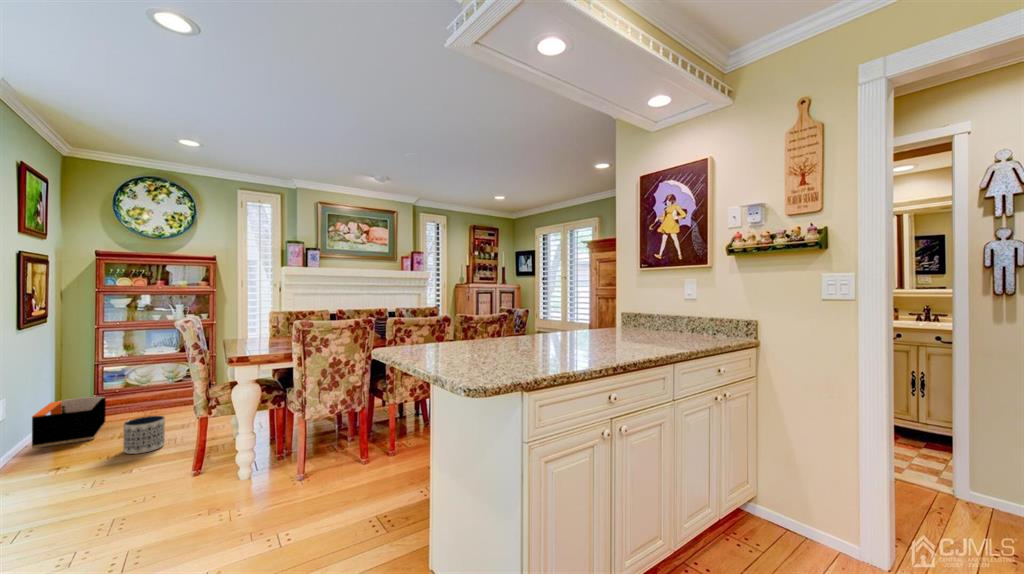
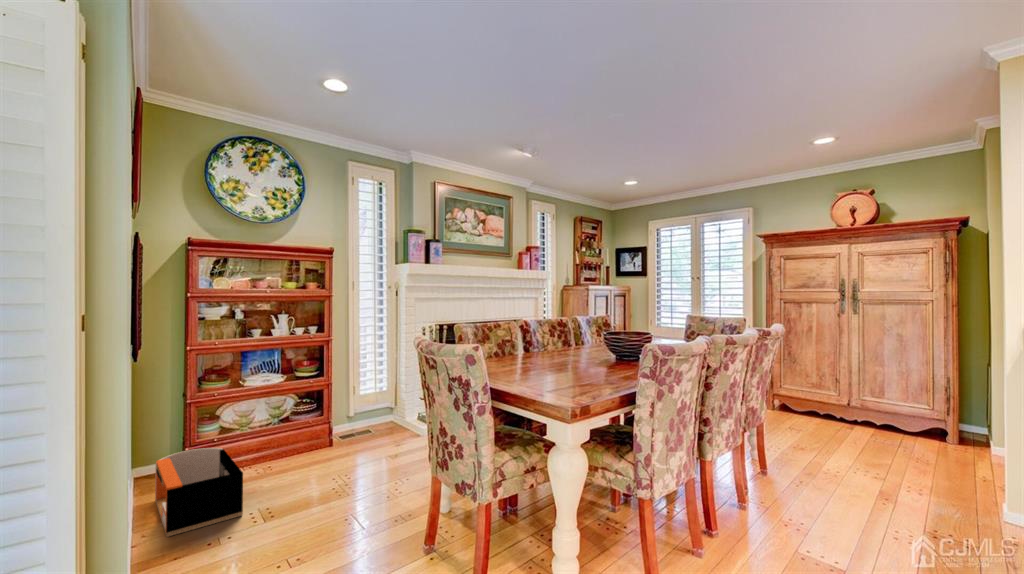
planter: present [123,416,165,454] -> none [316,479,364,540]

